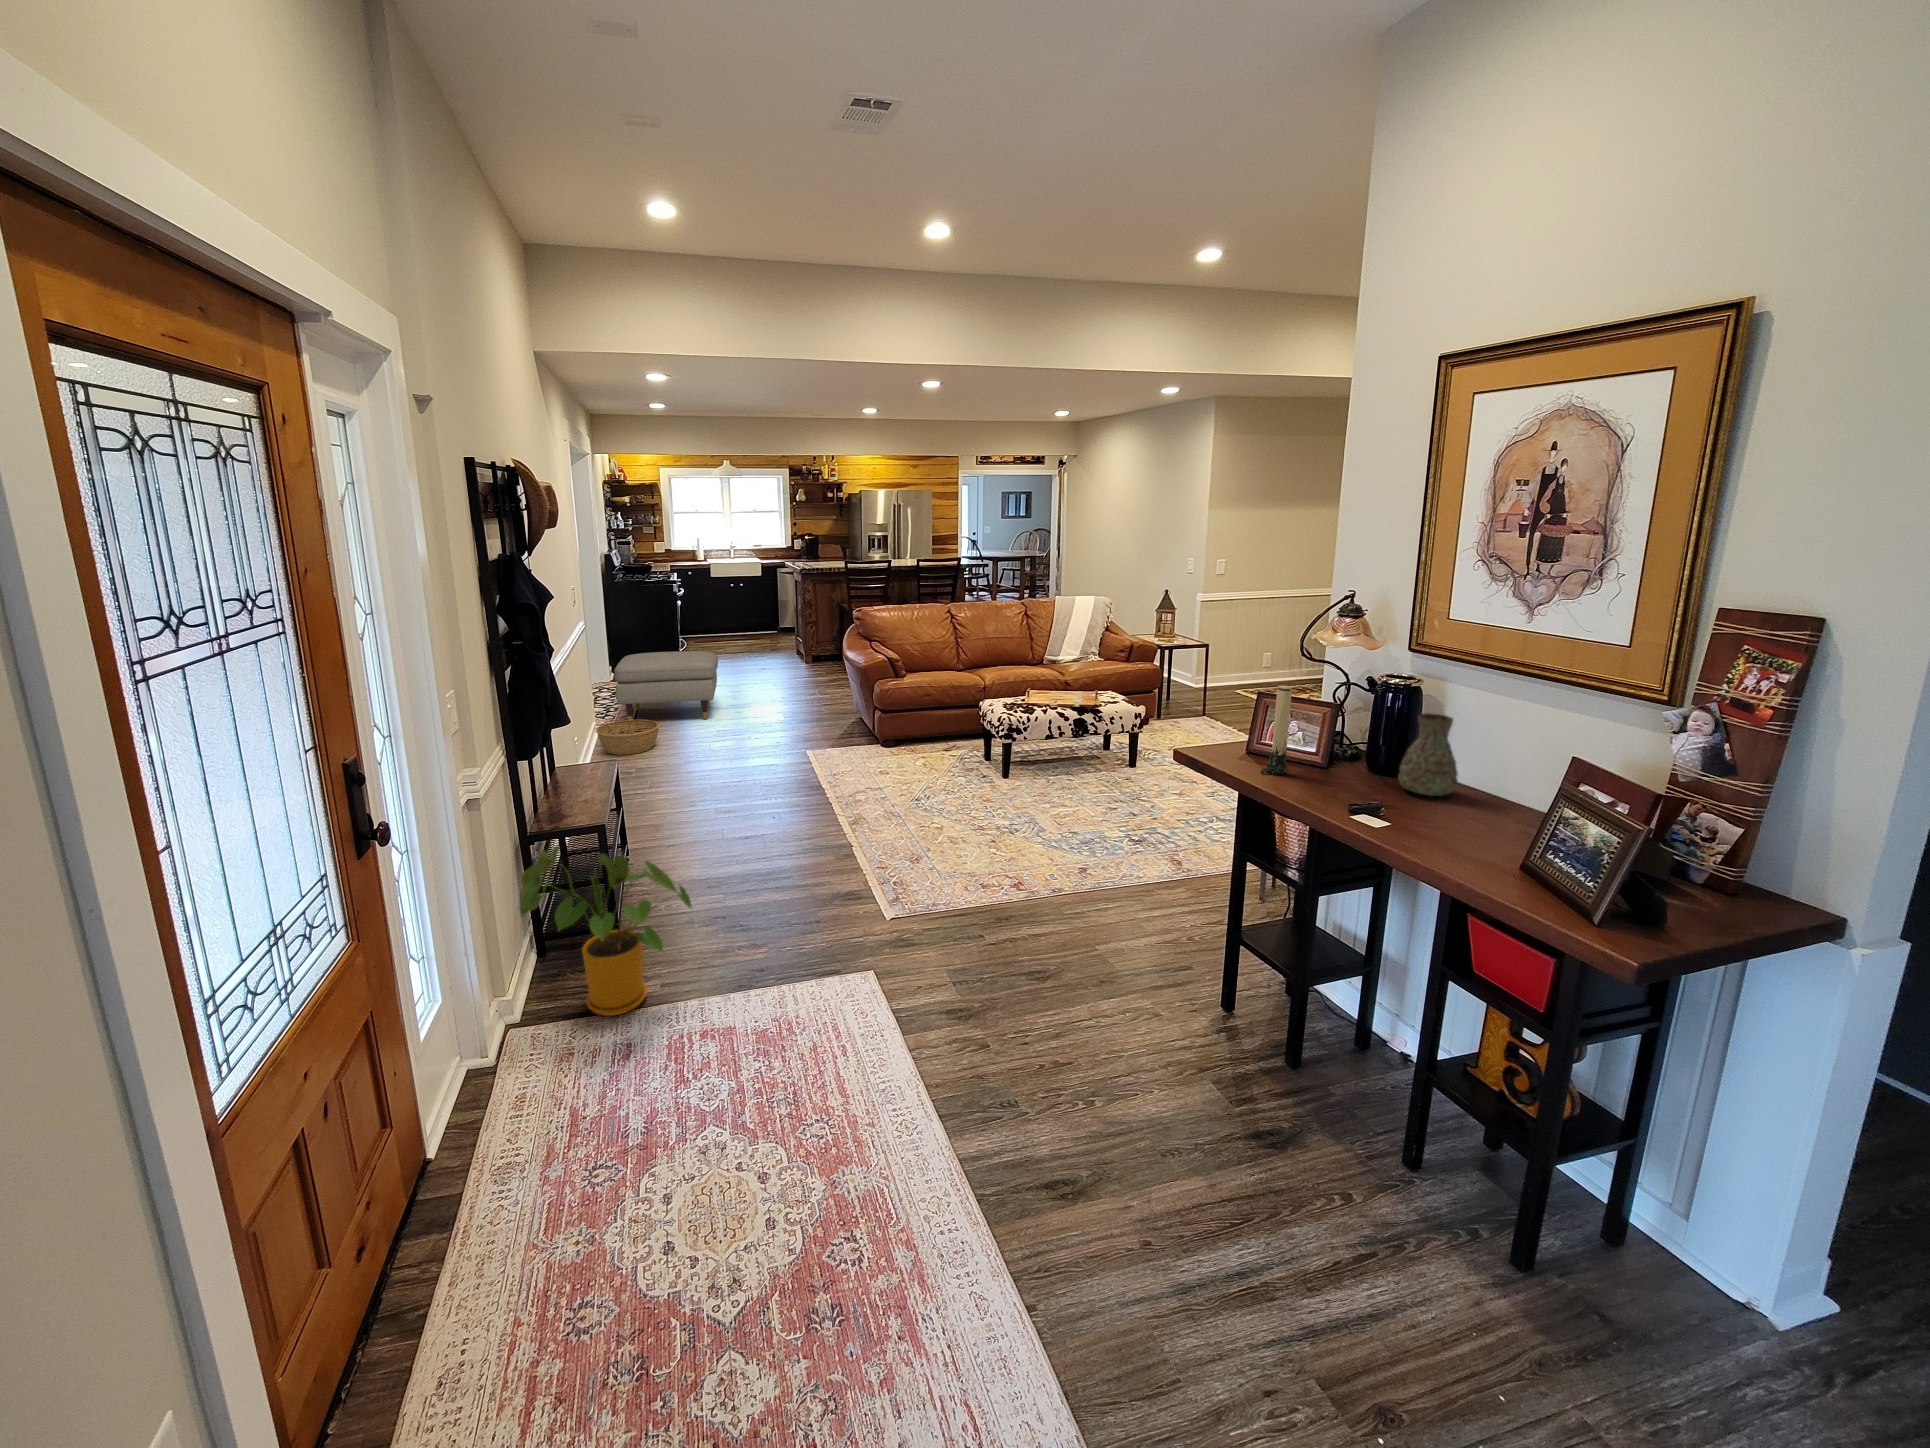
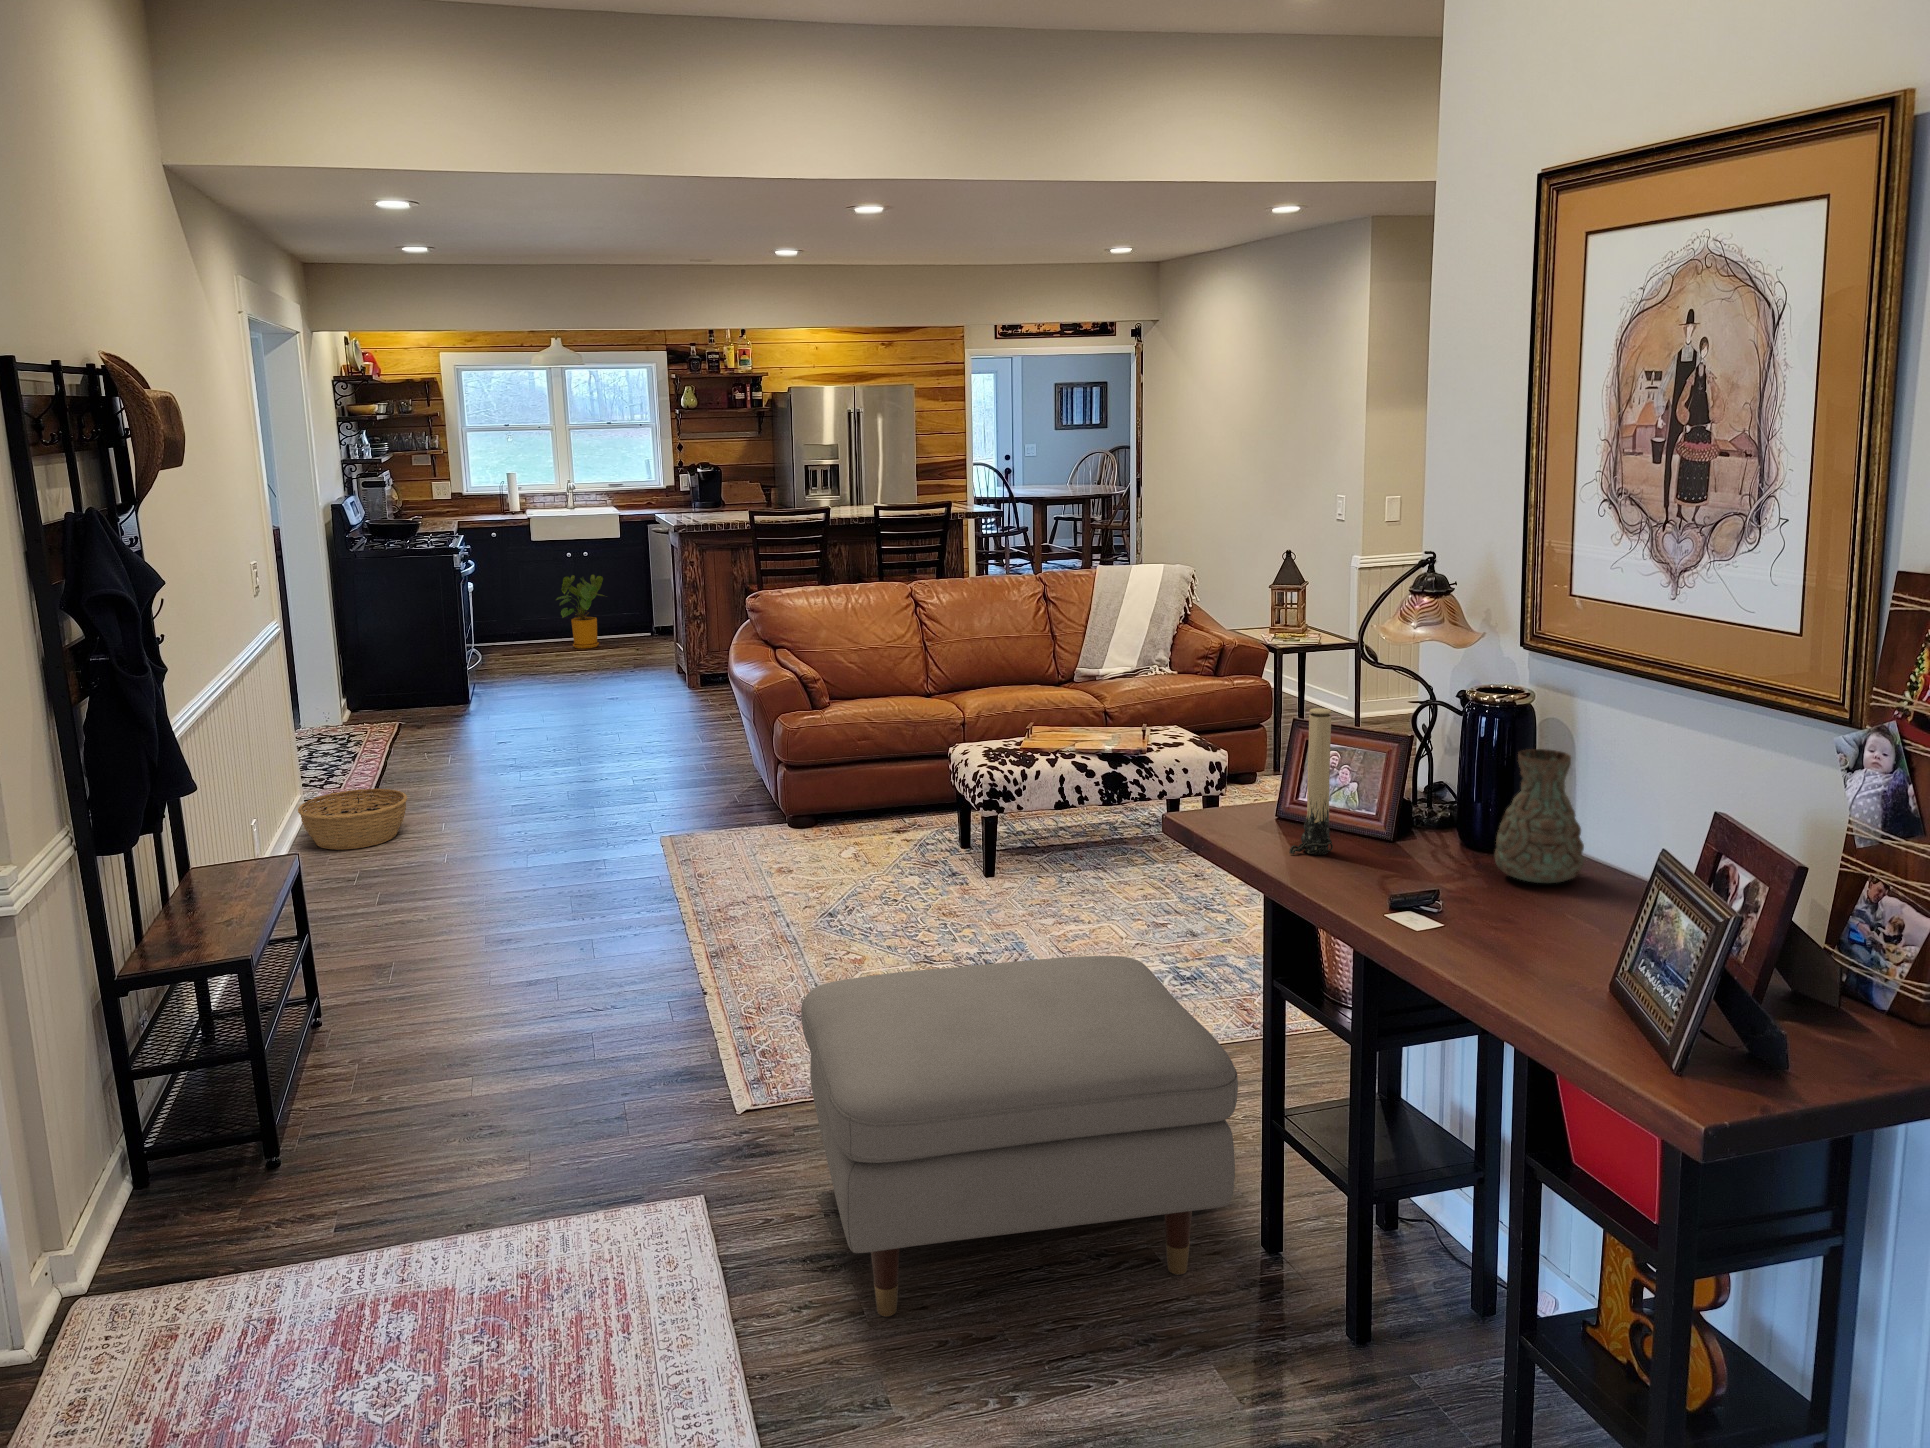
ottoman: present [614,651,718,720] -> present [801,956,1238,1317]
house plant: present [520,846,692,1016] -> present [556,574,604,649]

